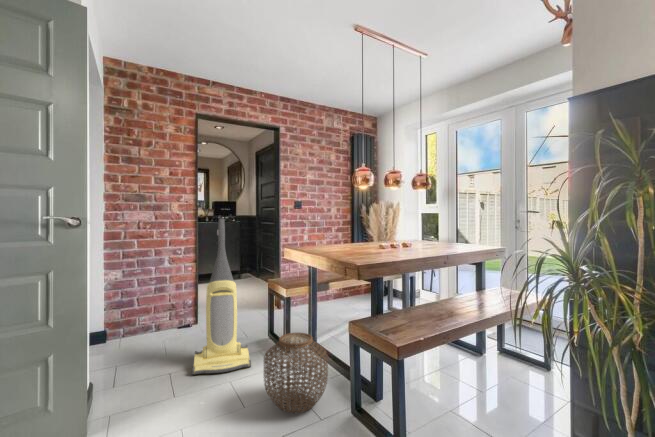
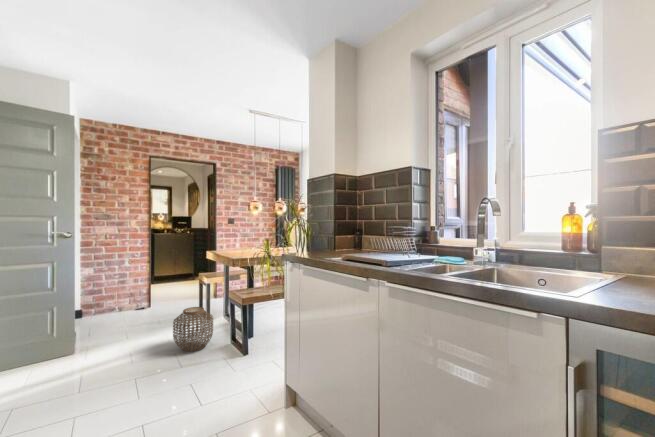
vacuum cleaner: present [192,219,251,374] -> none [136,235,176,335]

